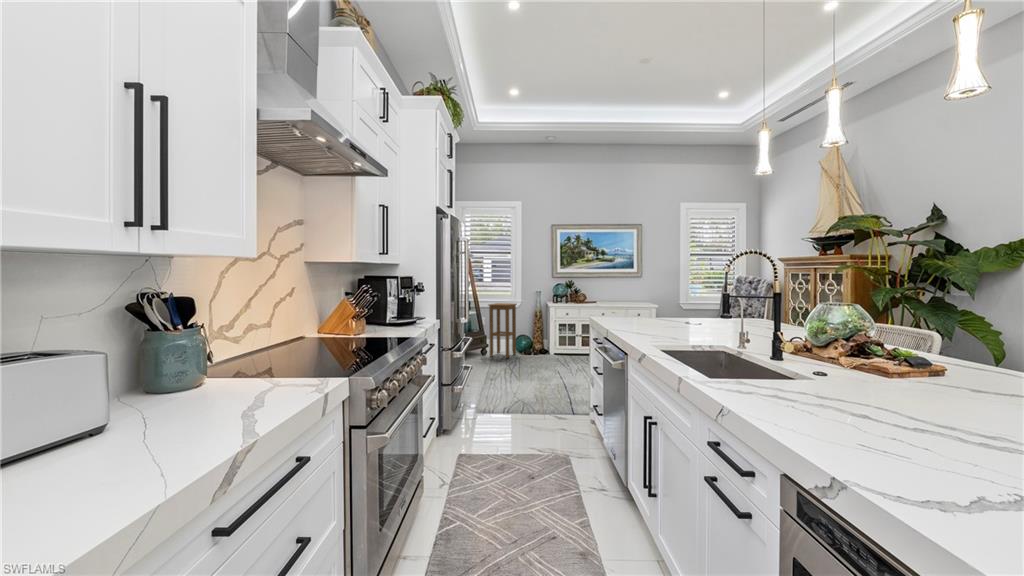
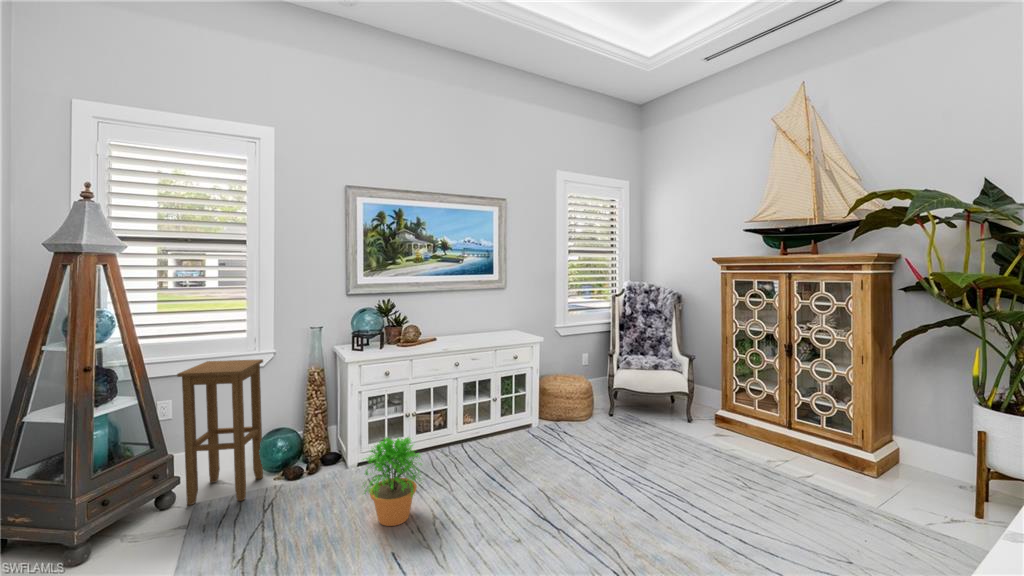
potted plant: none [549,333,574,369] -> present [363,437,422,526]

